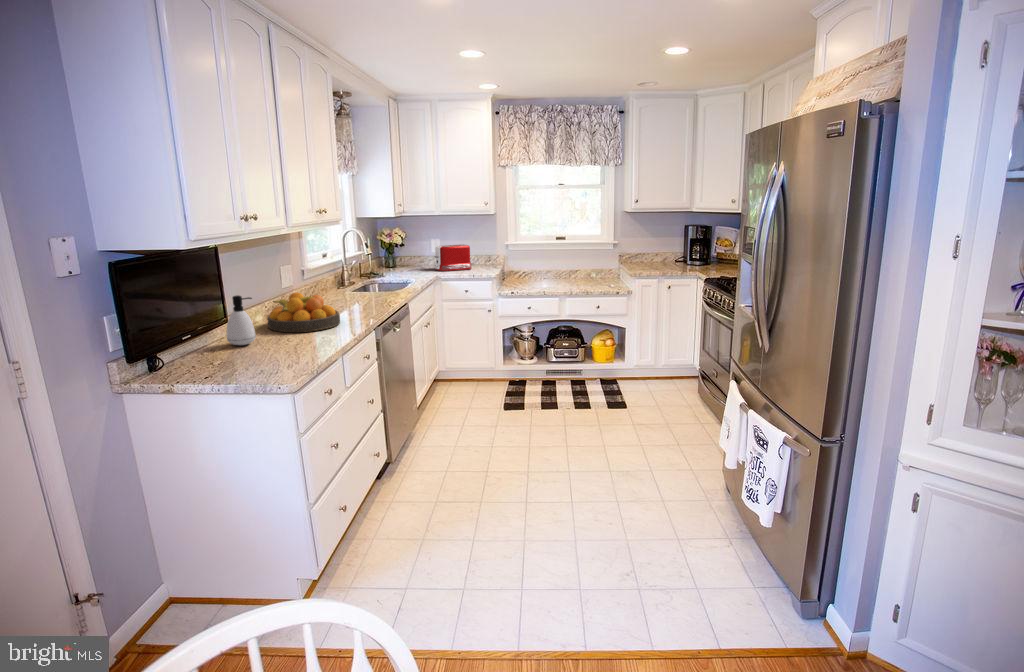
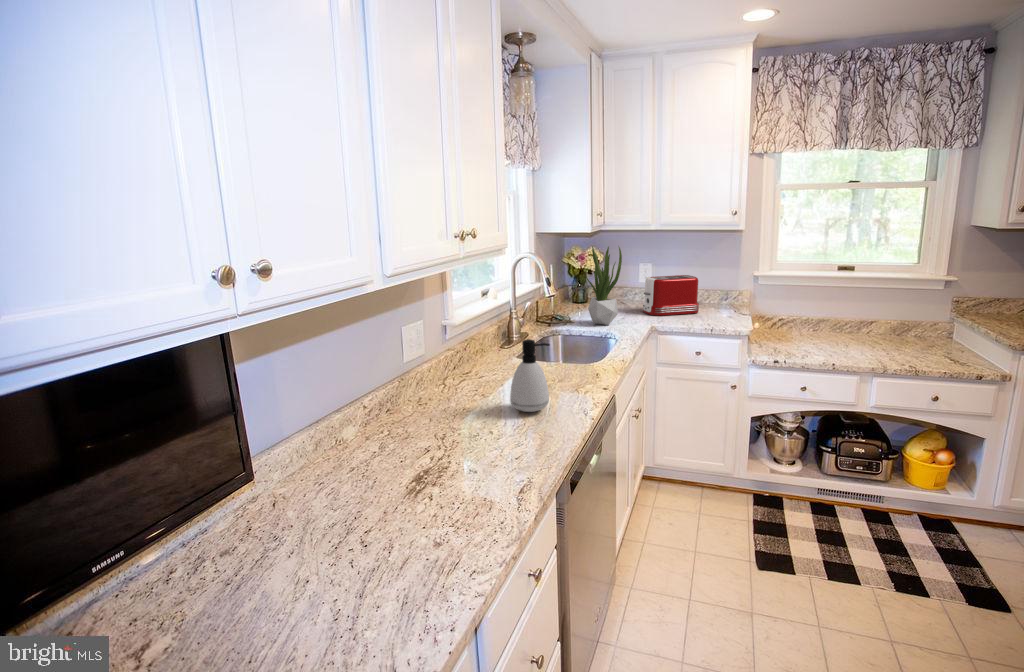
potted plant: none [391,223,416,276] -> present [585,246,622,325]
fruit bowl: present [267,293,340,332] -> none [325,411,486,535]
soap dispenser: present [227,295,256,345] -> present [510,339,550,412]

